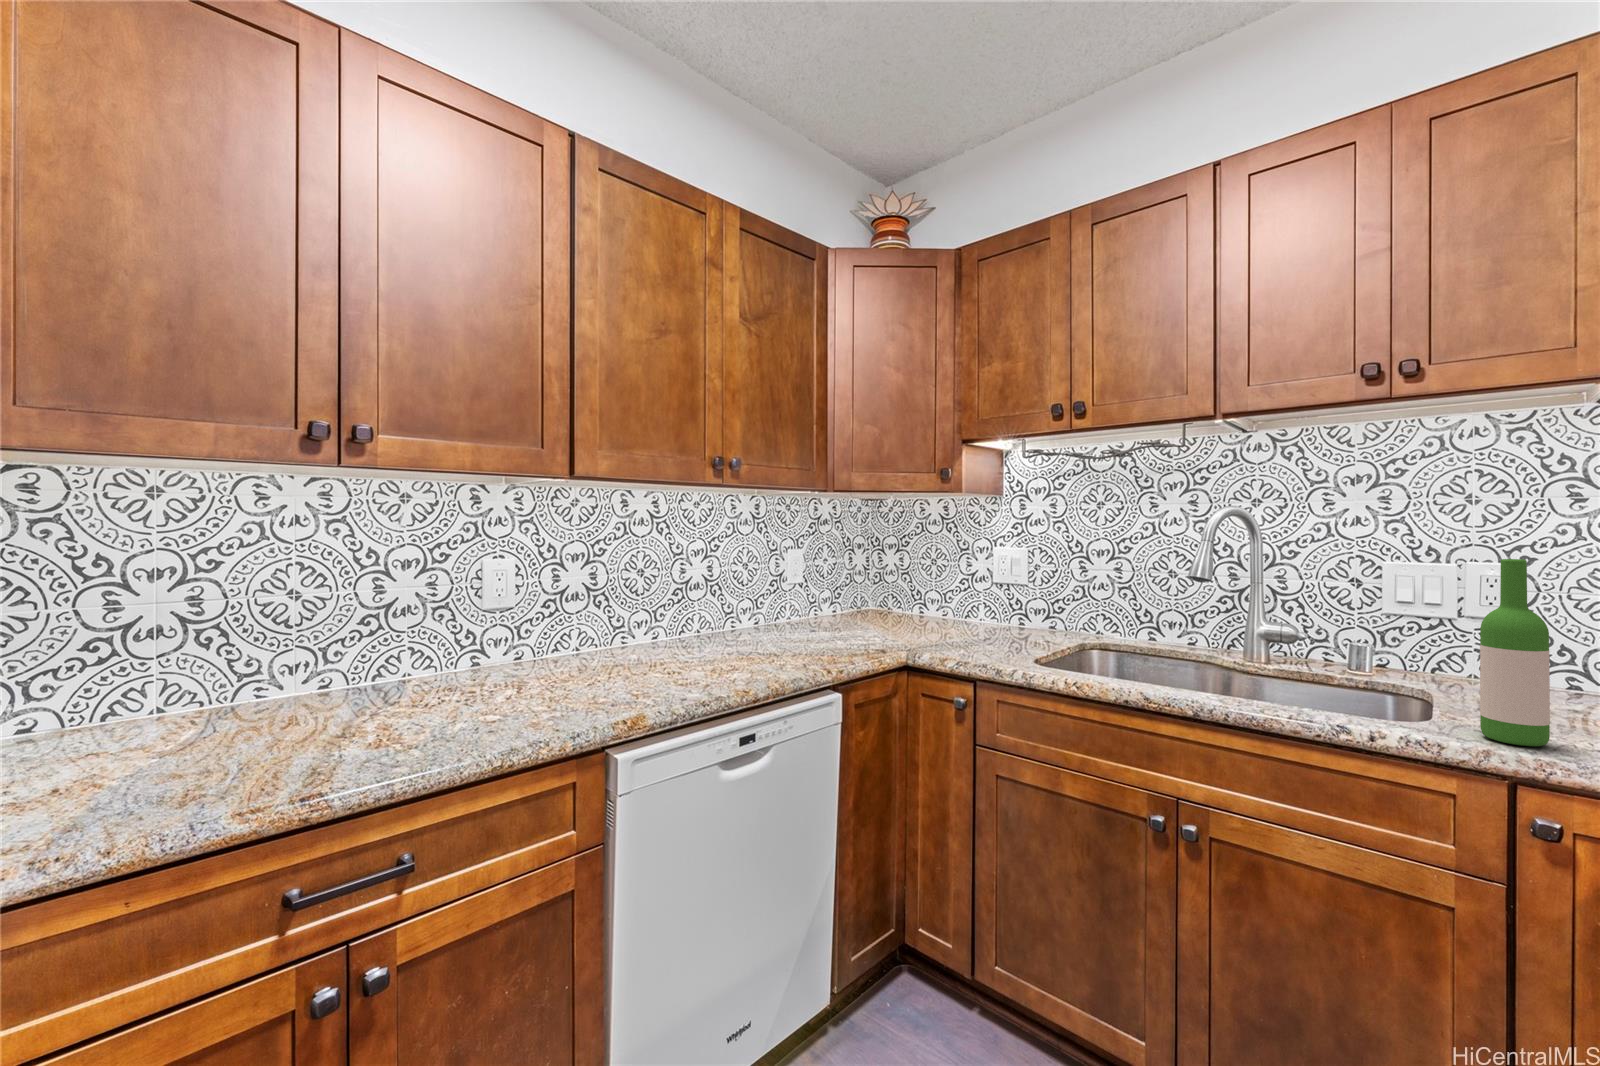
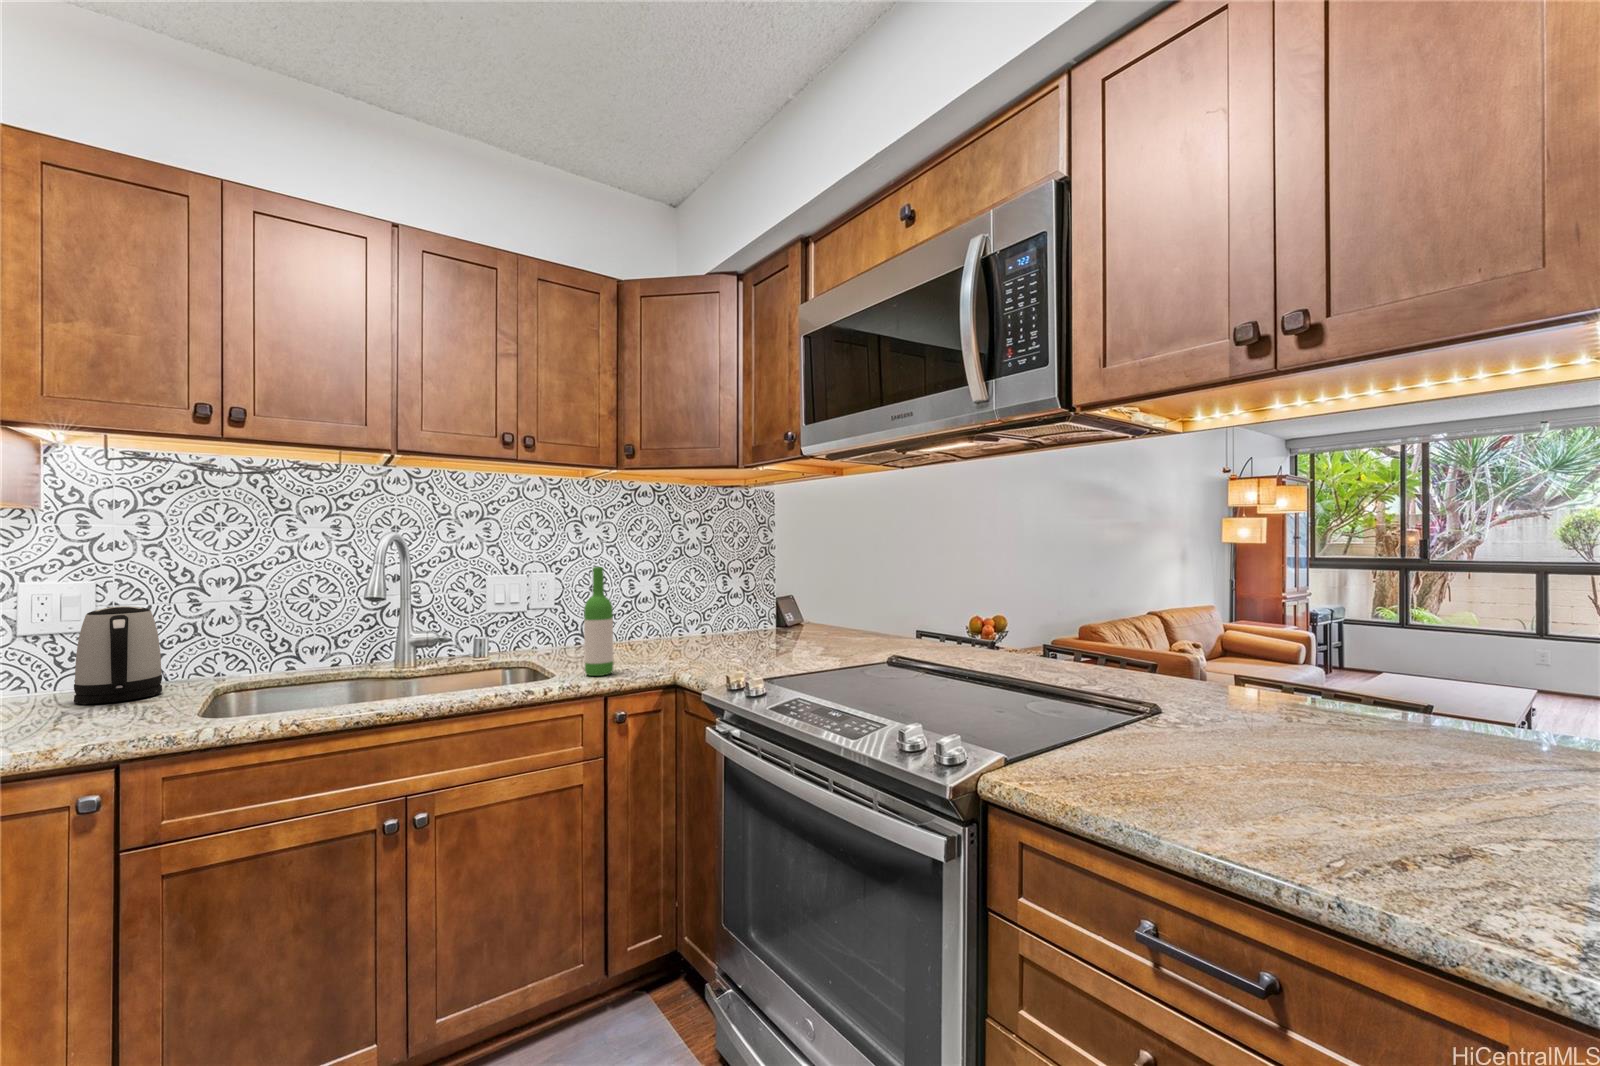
kettle: none [1007,567,1057,638] -> present [74,606,162,704]

